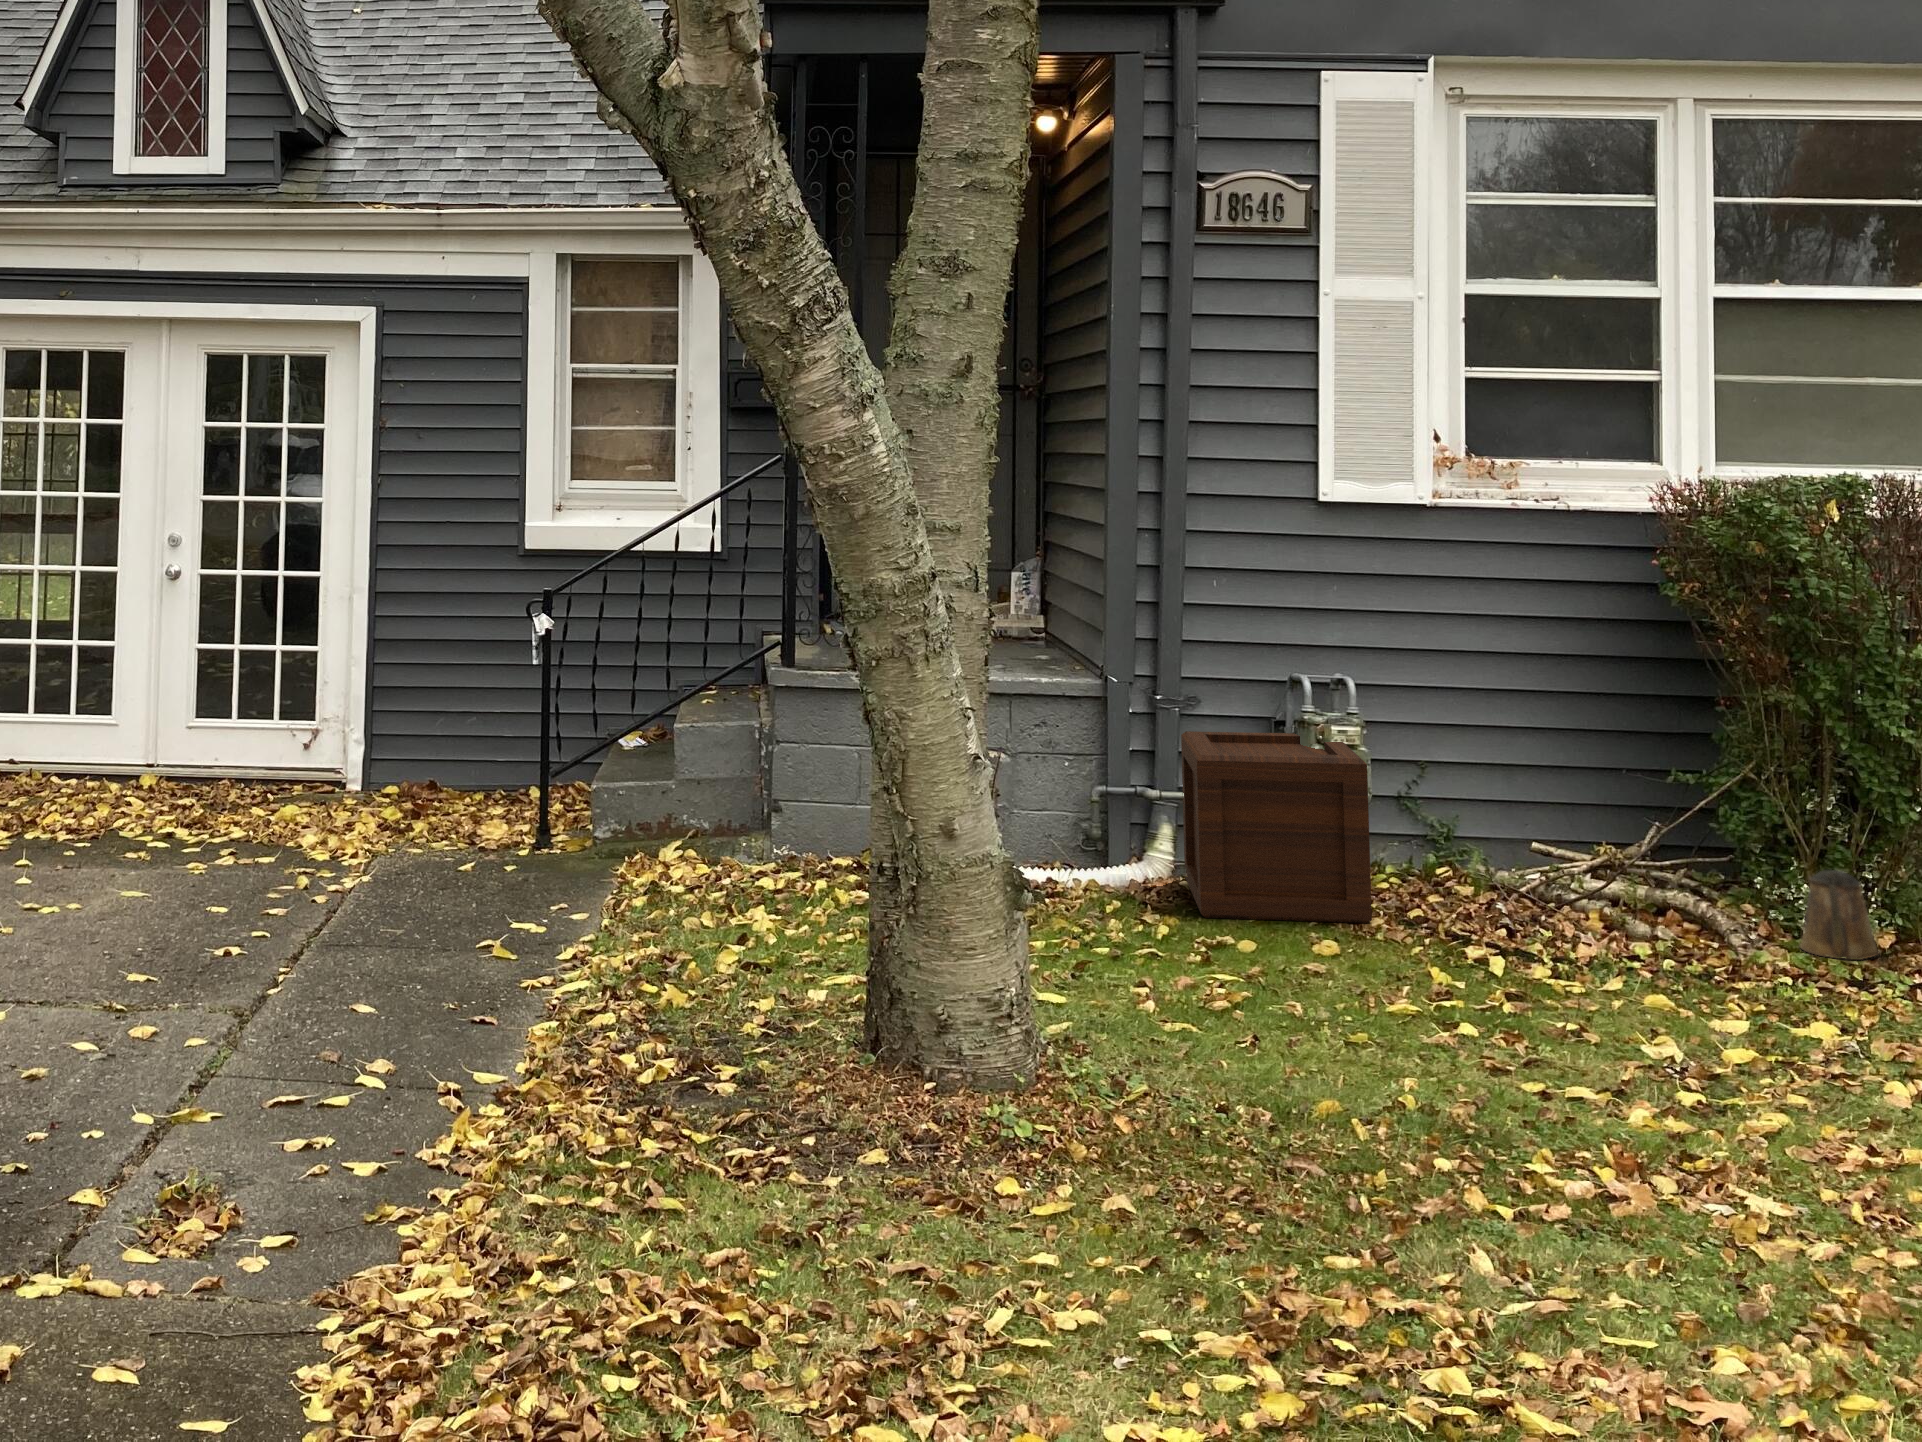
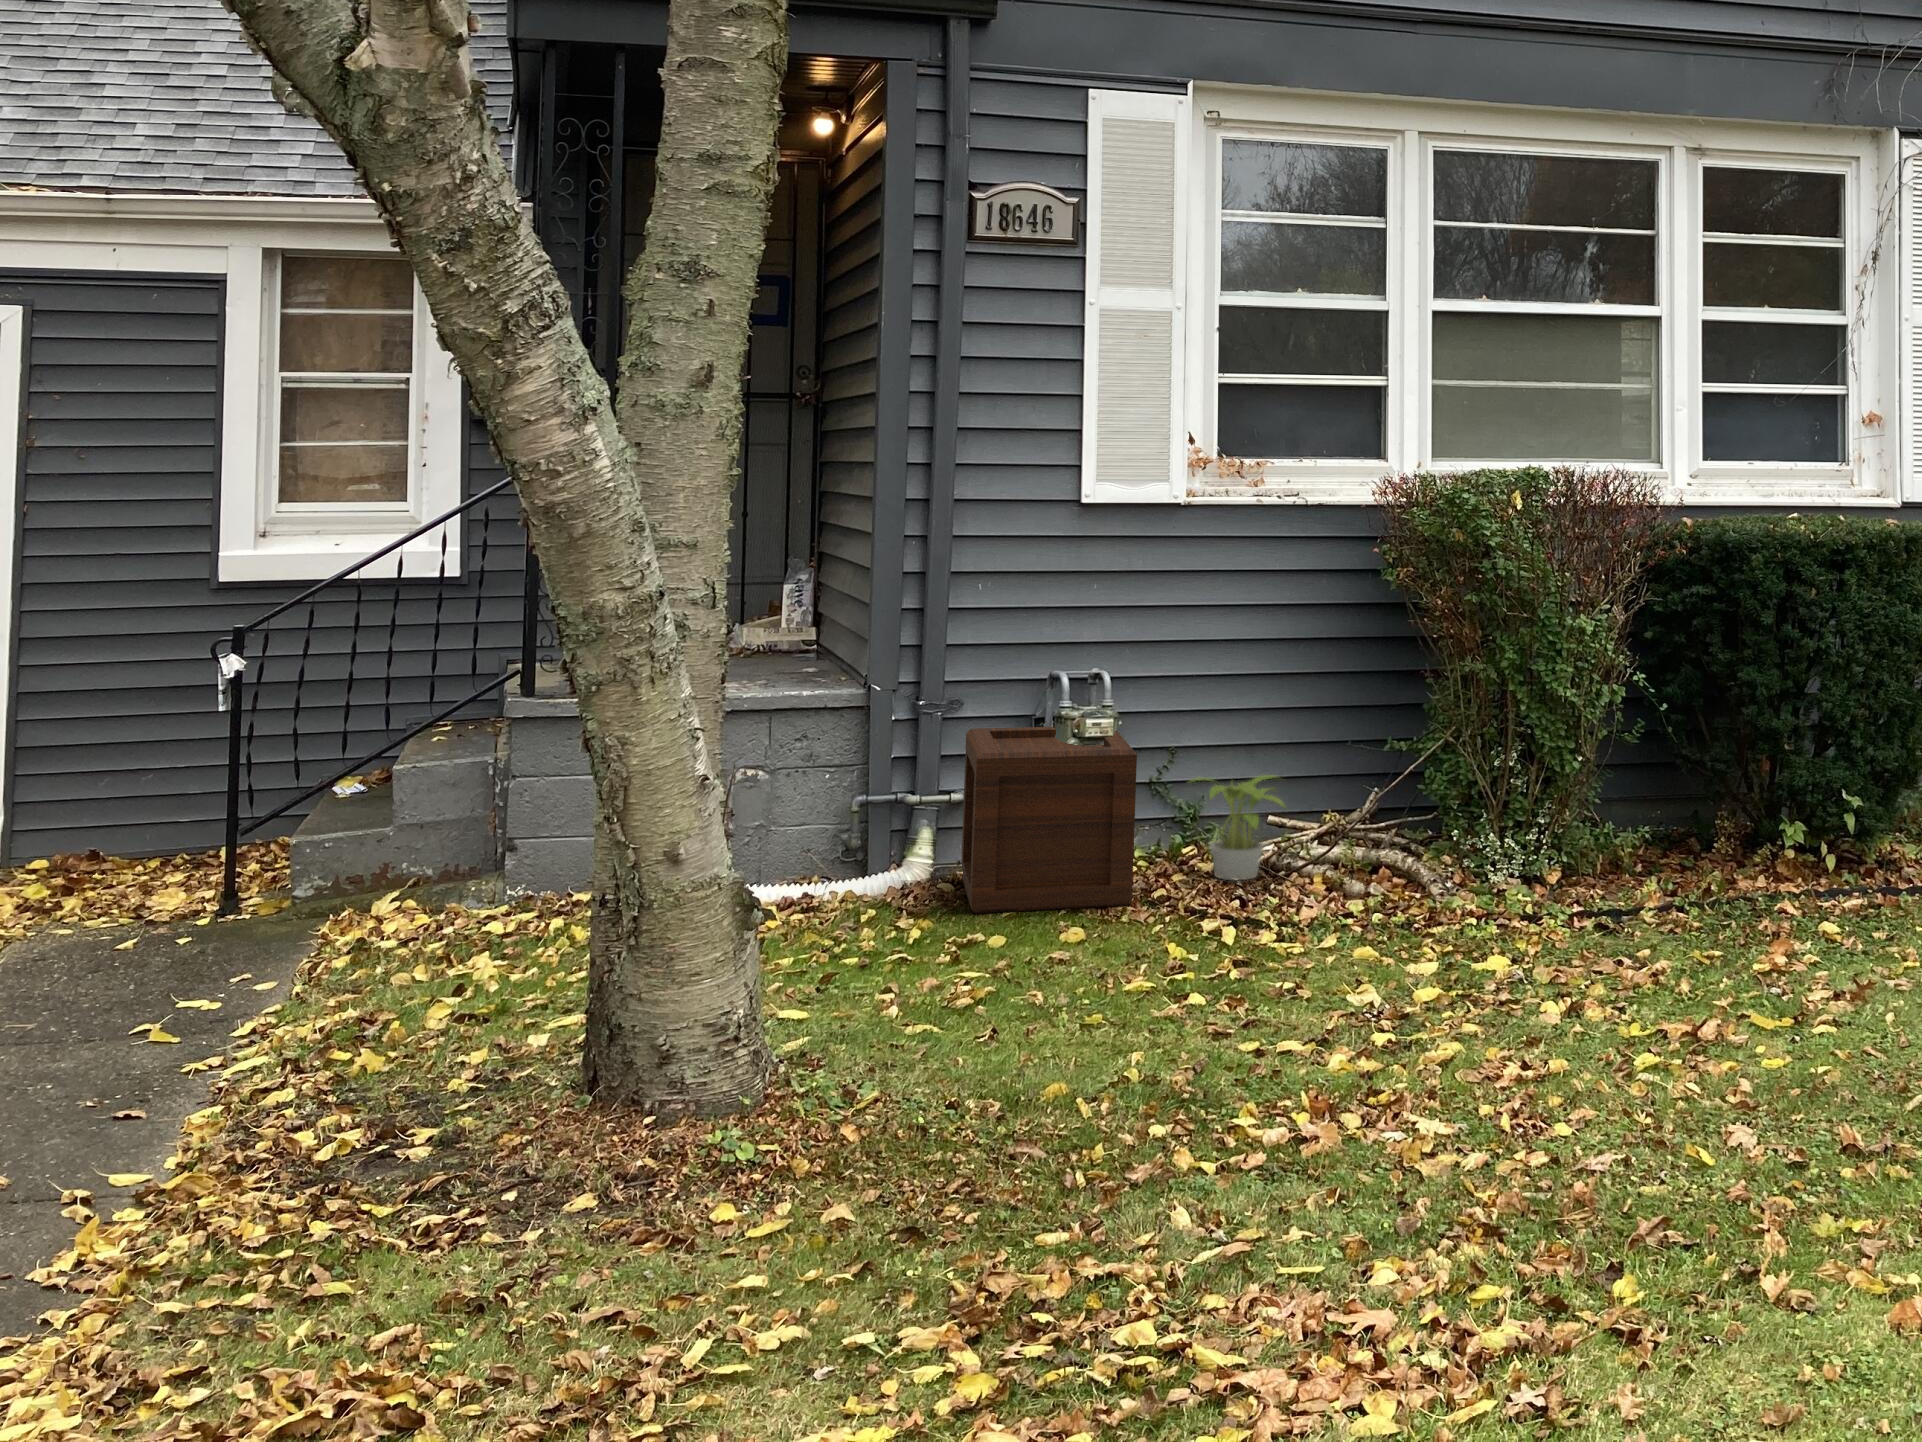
potted plant: none [1422,793,1542,907] -> present [1188,775,1286,880]
watering can: present [1800,870,1879,960] -> none [1483,827,1541,903]

